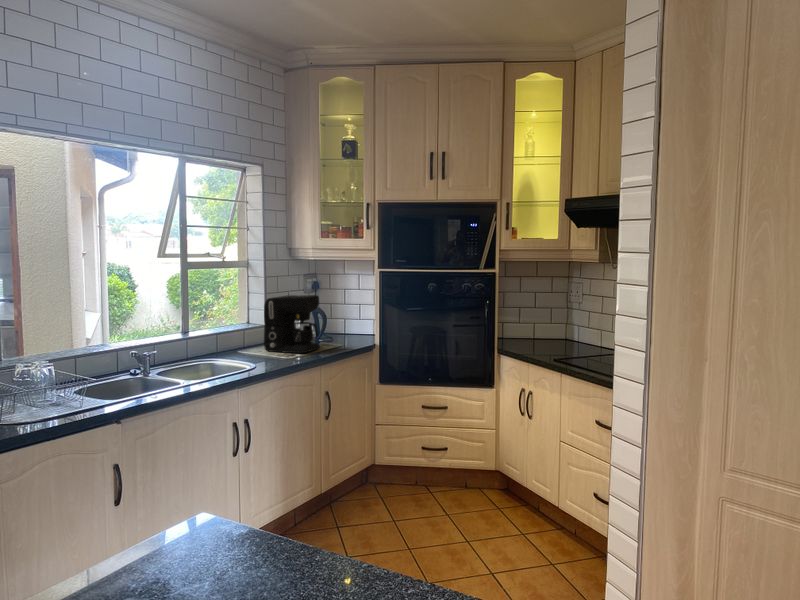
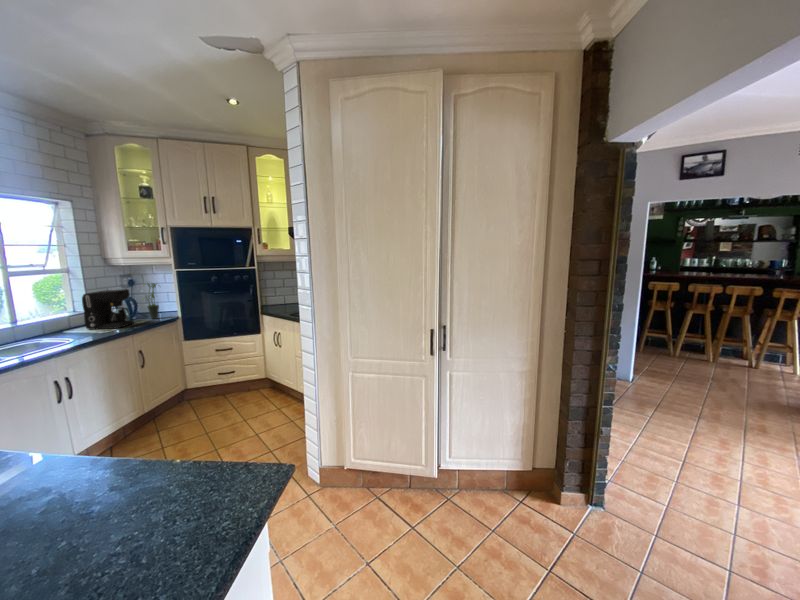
potted plant: none [331,285,357,344] -> present [142,283,159,319]

